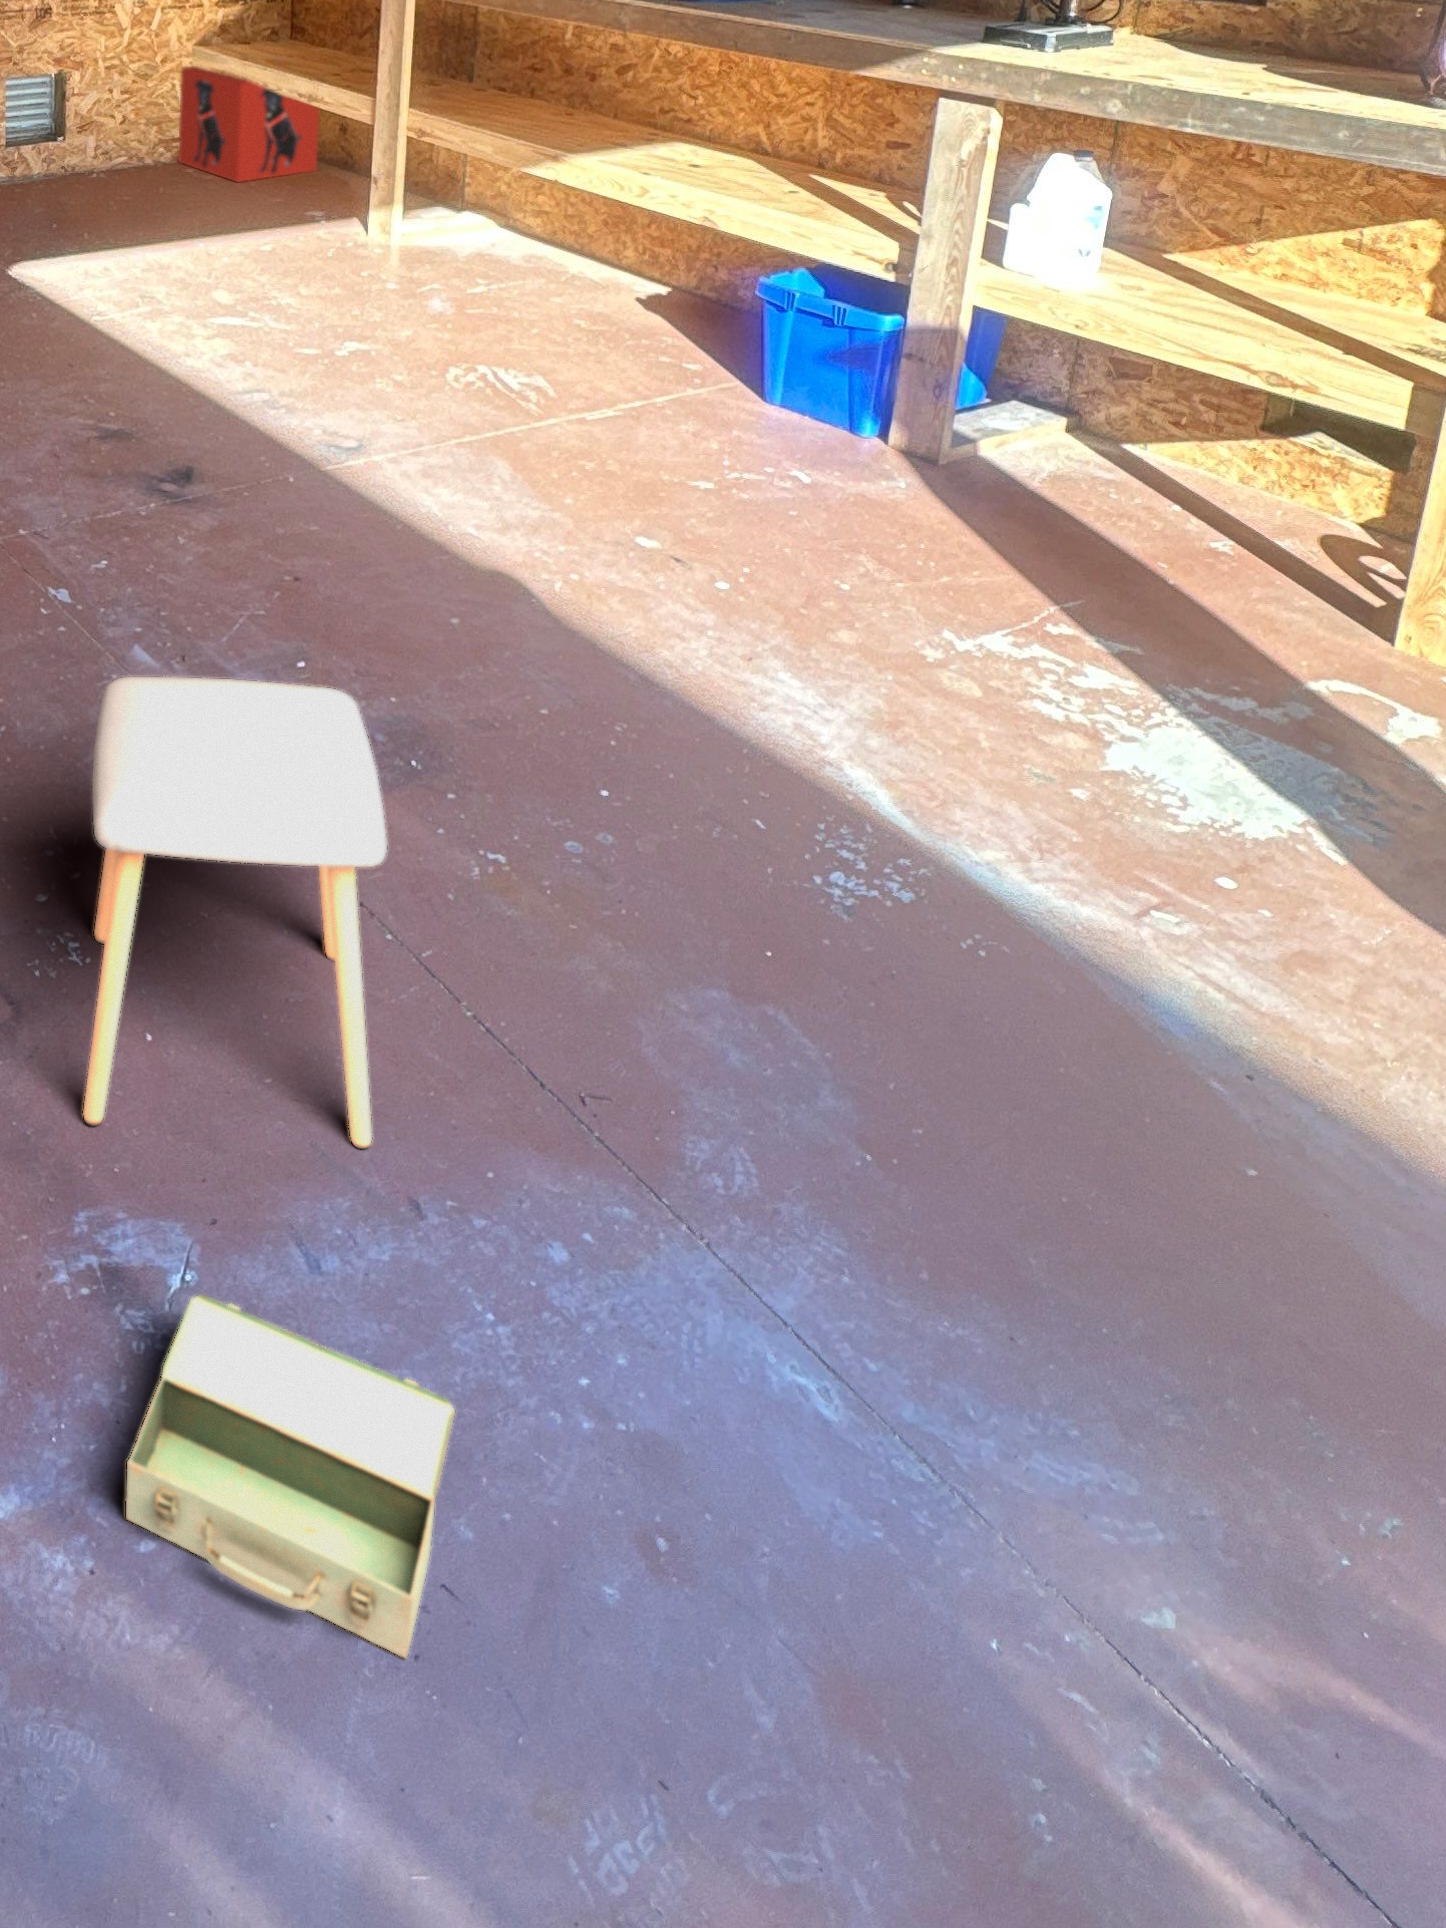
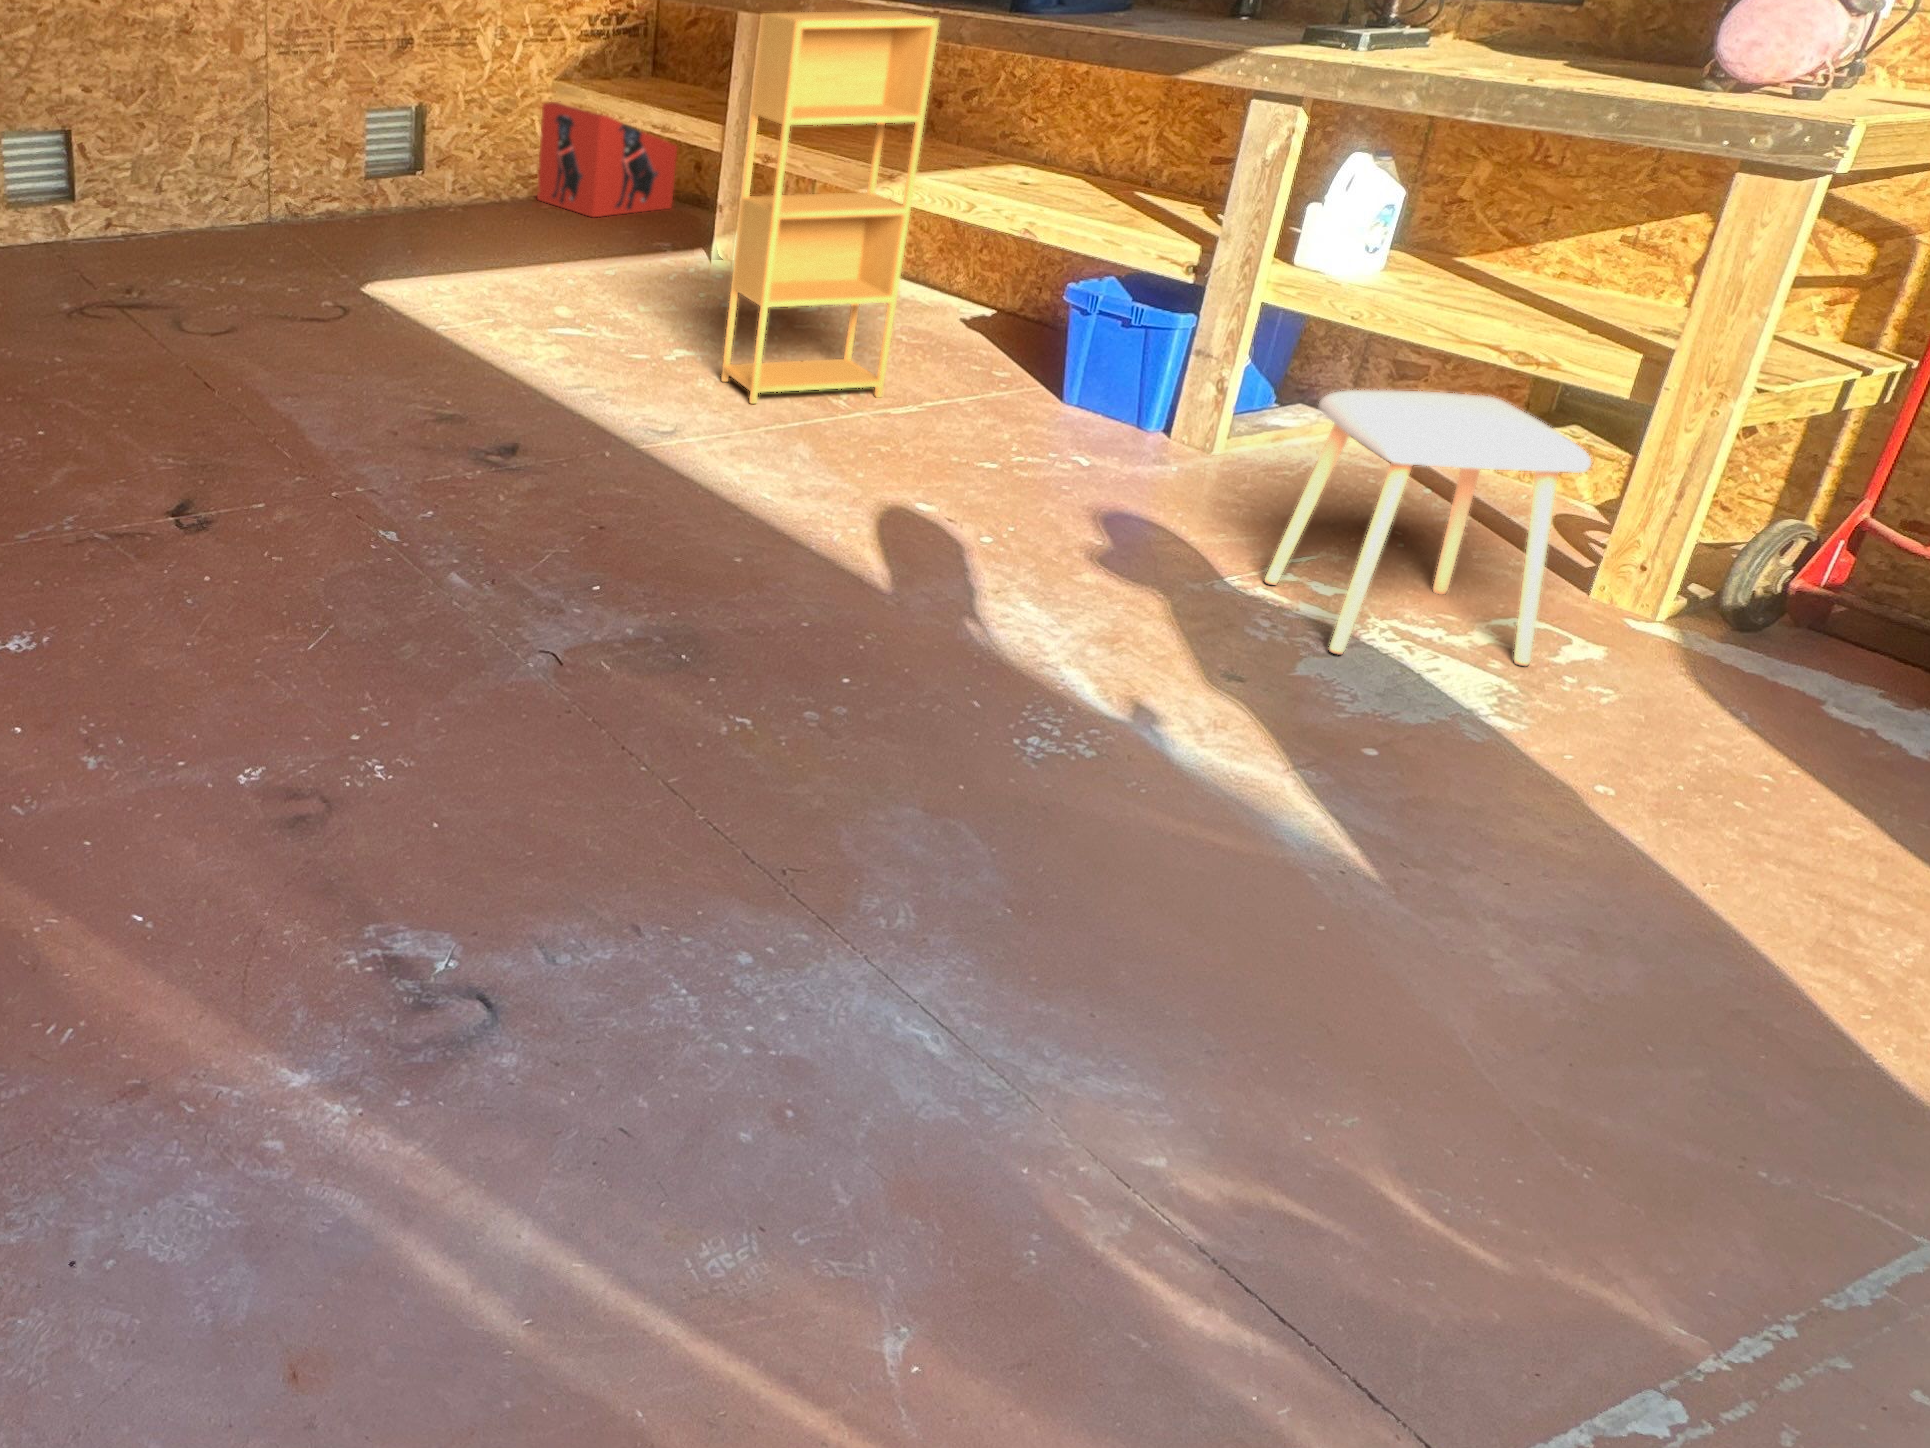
shelving unit: none [398,4,606,409] -> present [721,11,939,404]
stool: present [84,677,387,1149] -> present [1265,390,1591,666]
toolbox: present [126,1295,455,1658] -> none [386,957,638,1159]

